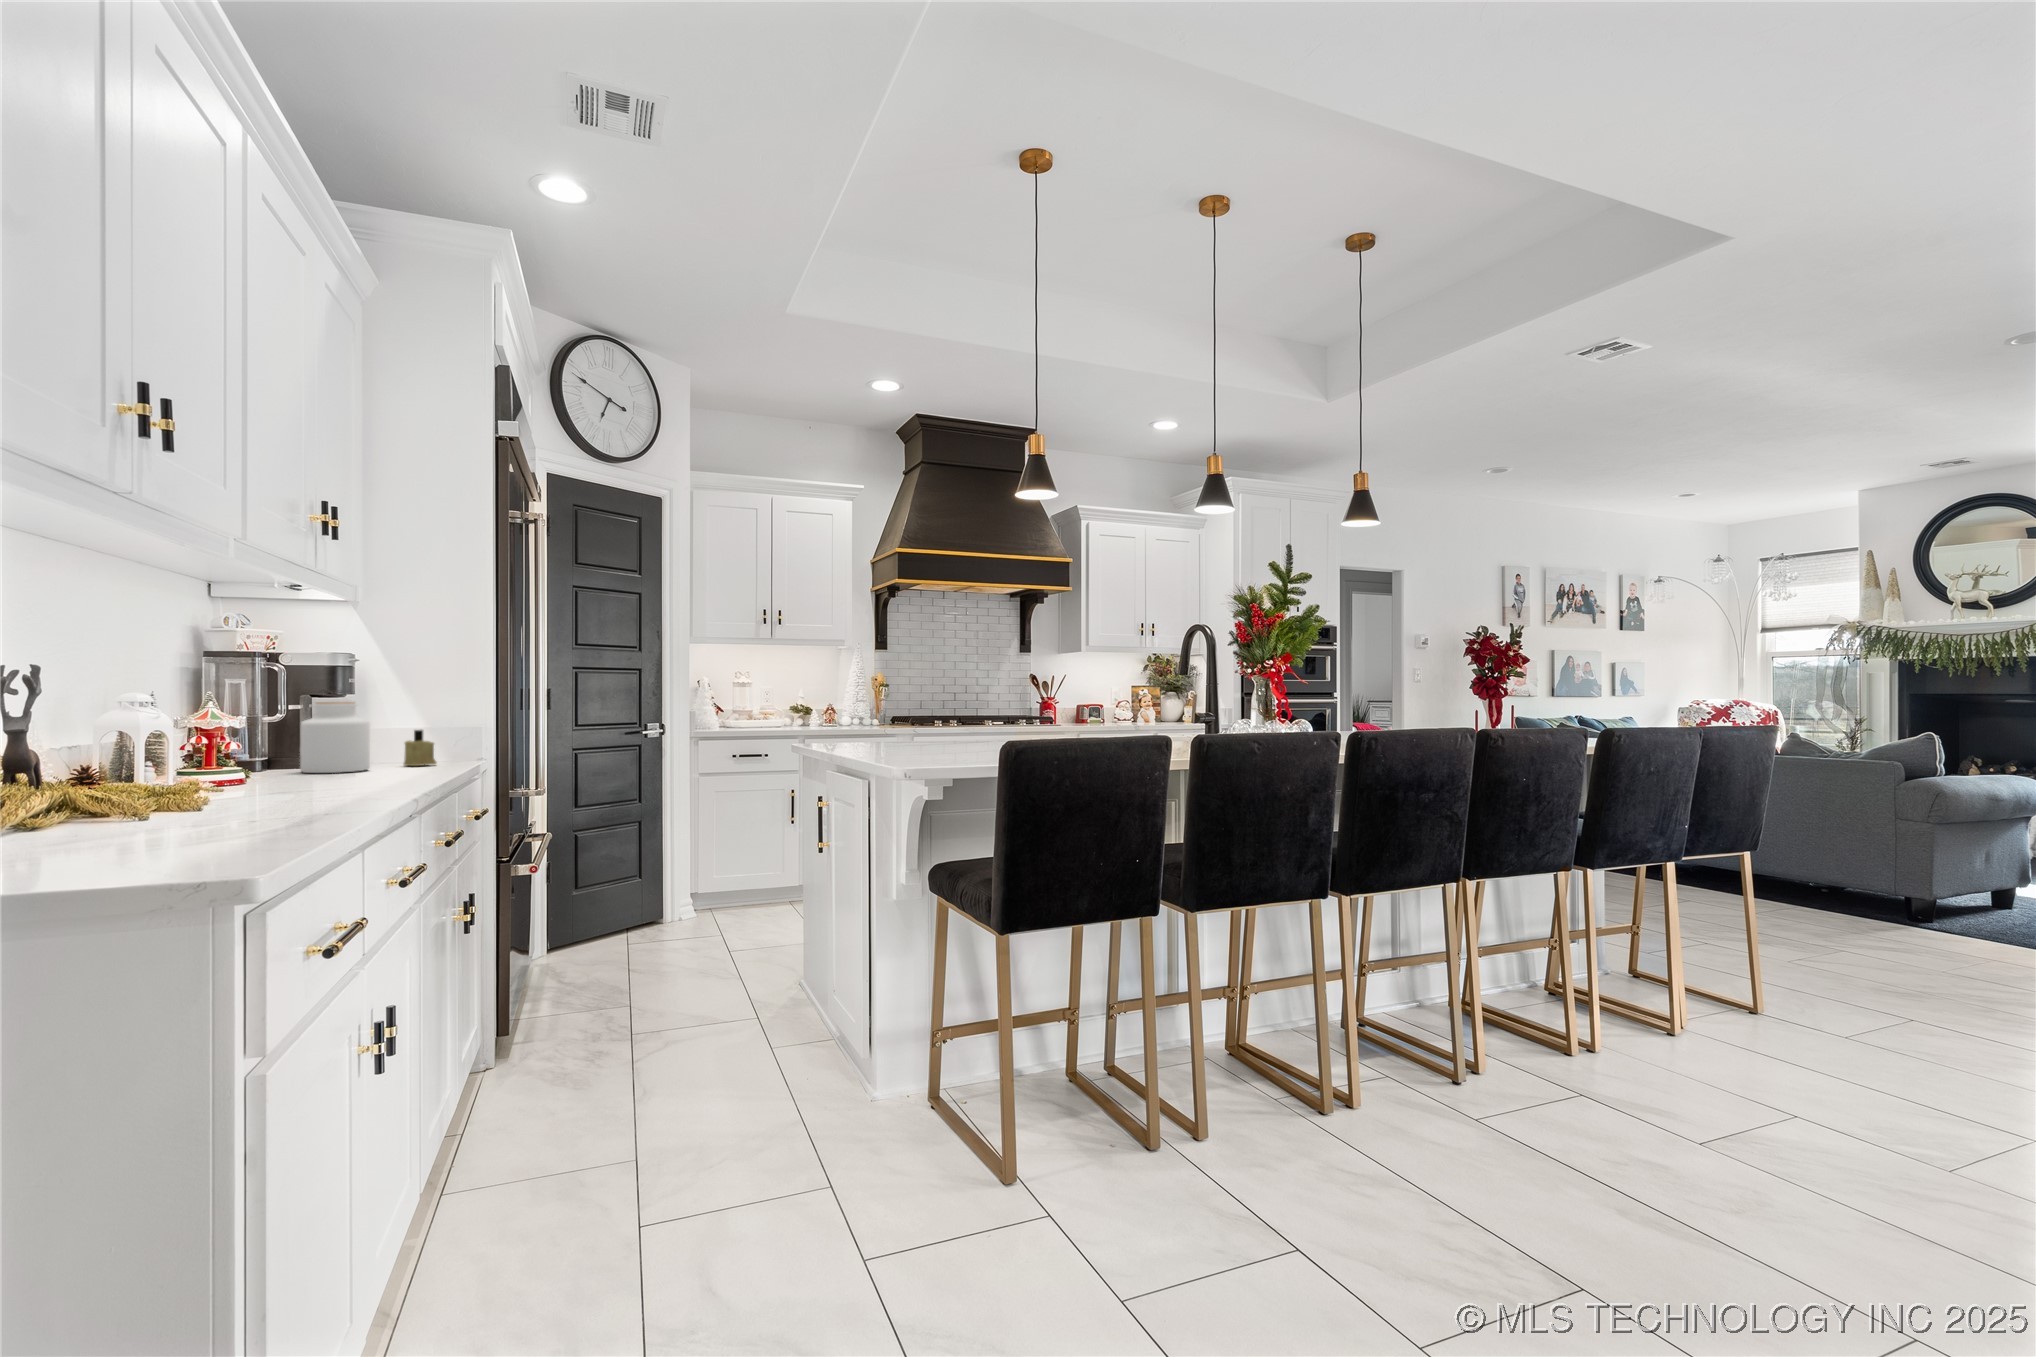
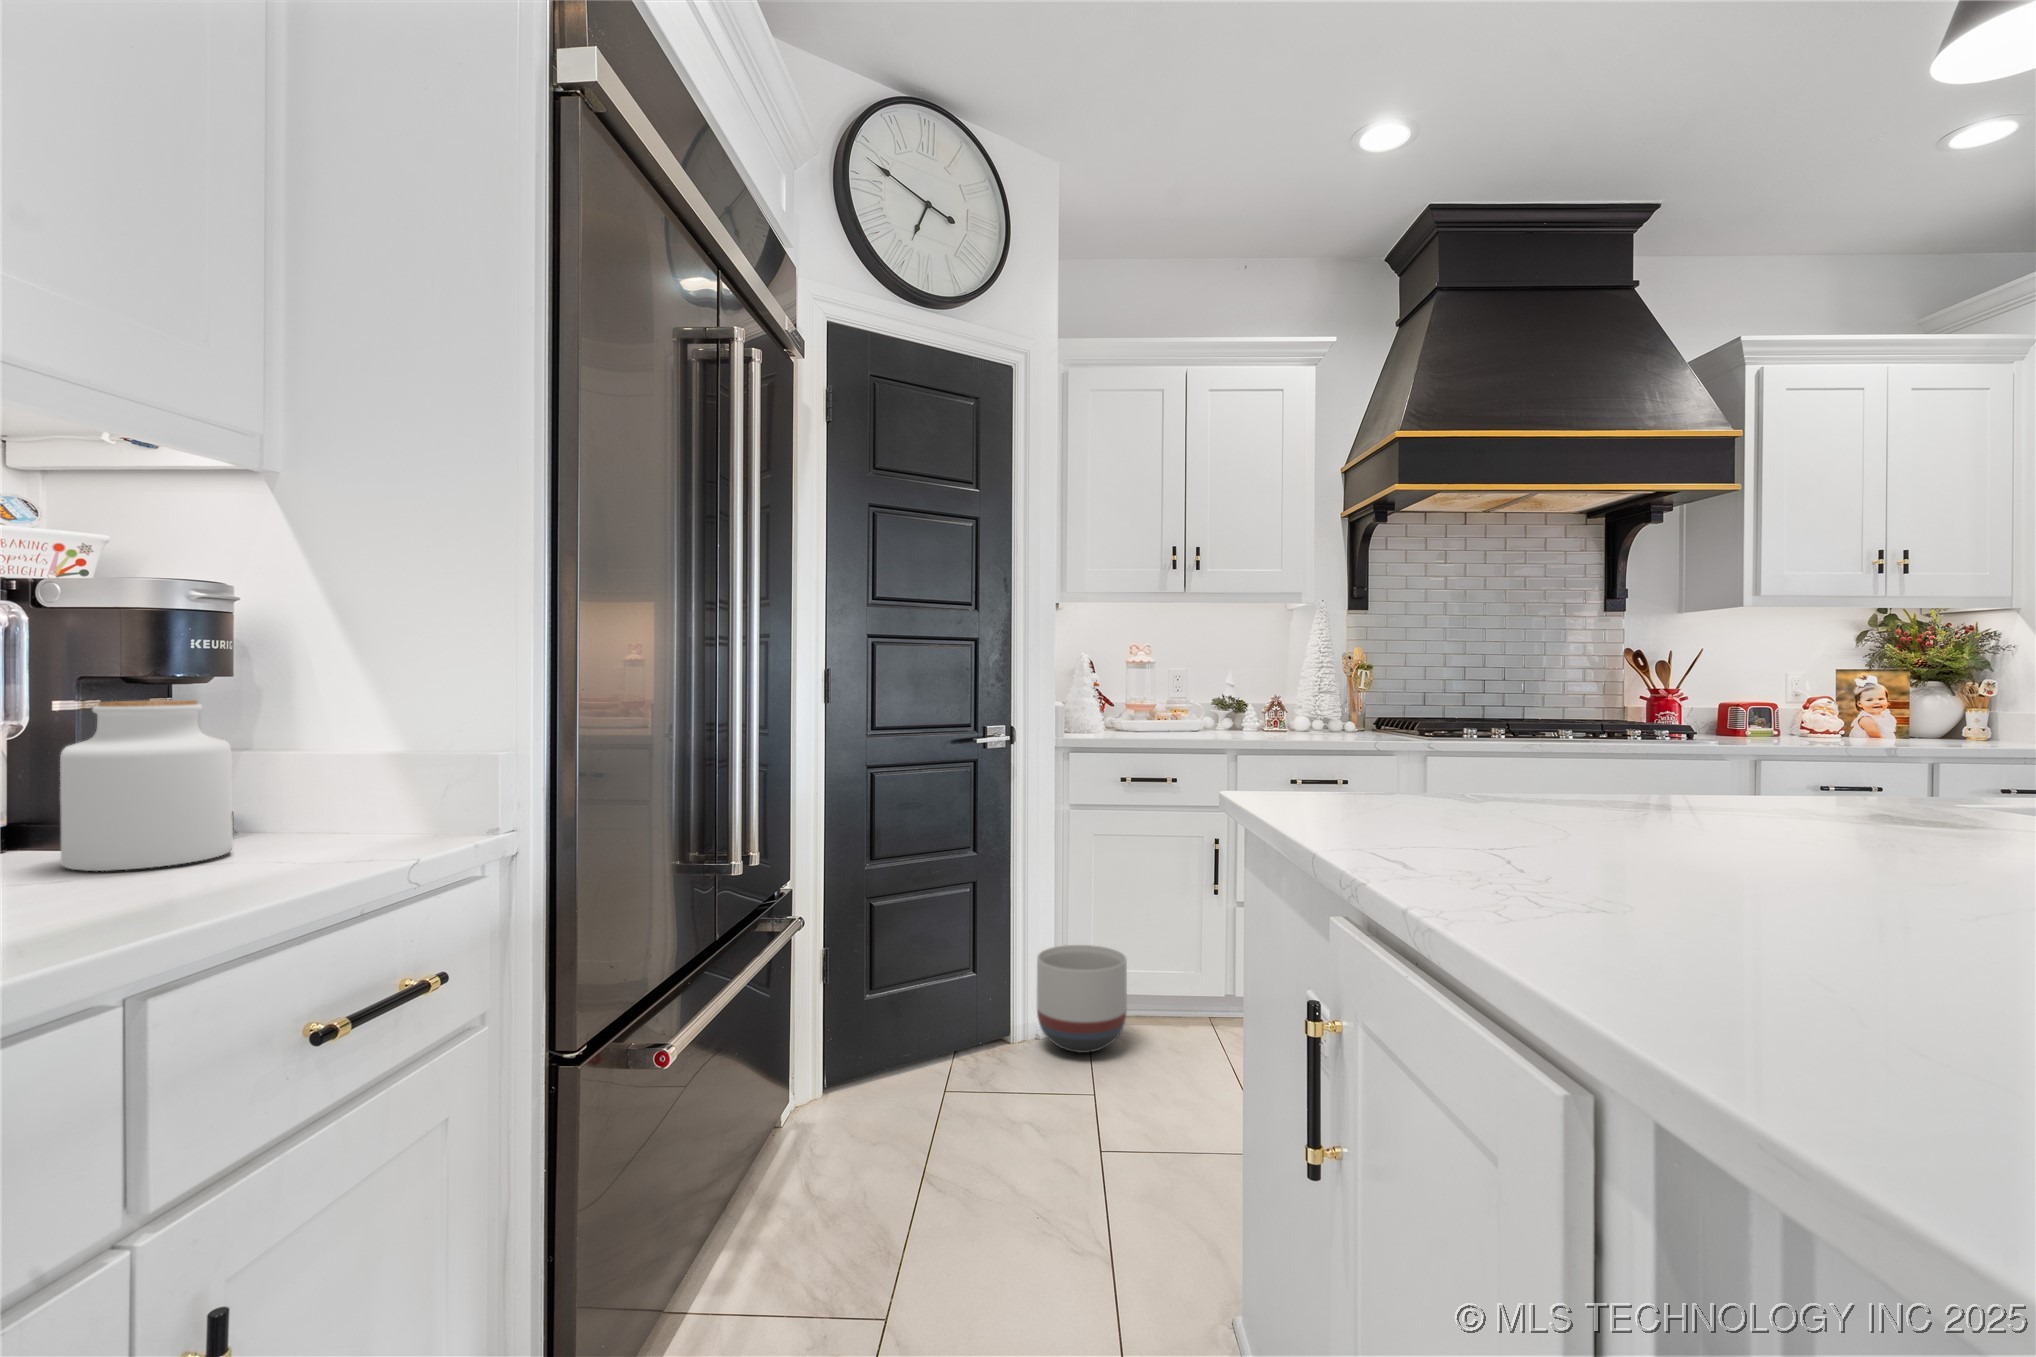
candle: present [404,730,436,766] -> none [341,761,415,845]
planter: none [682,860,740,923] -> present [1037,945,1127,1053]

